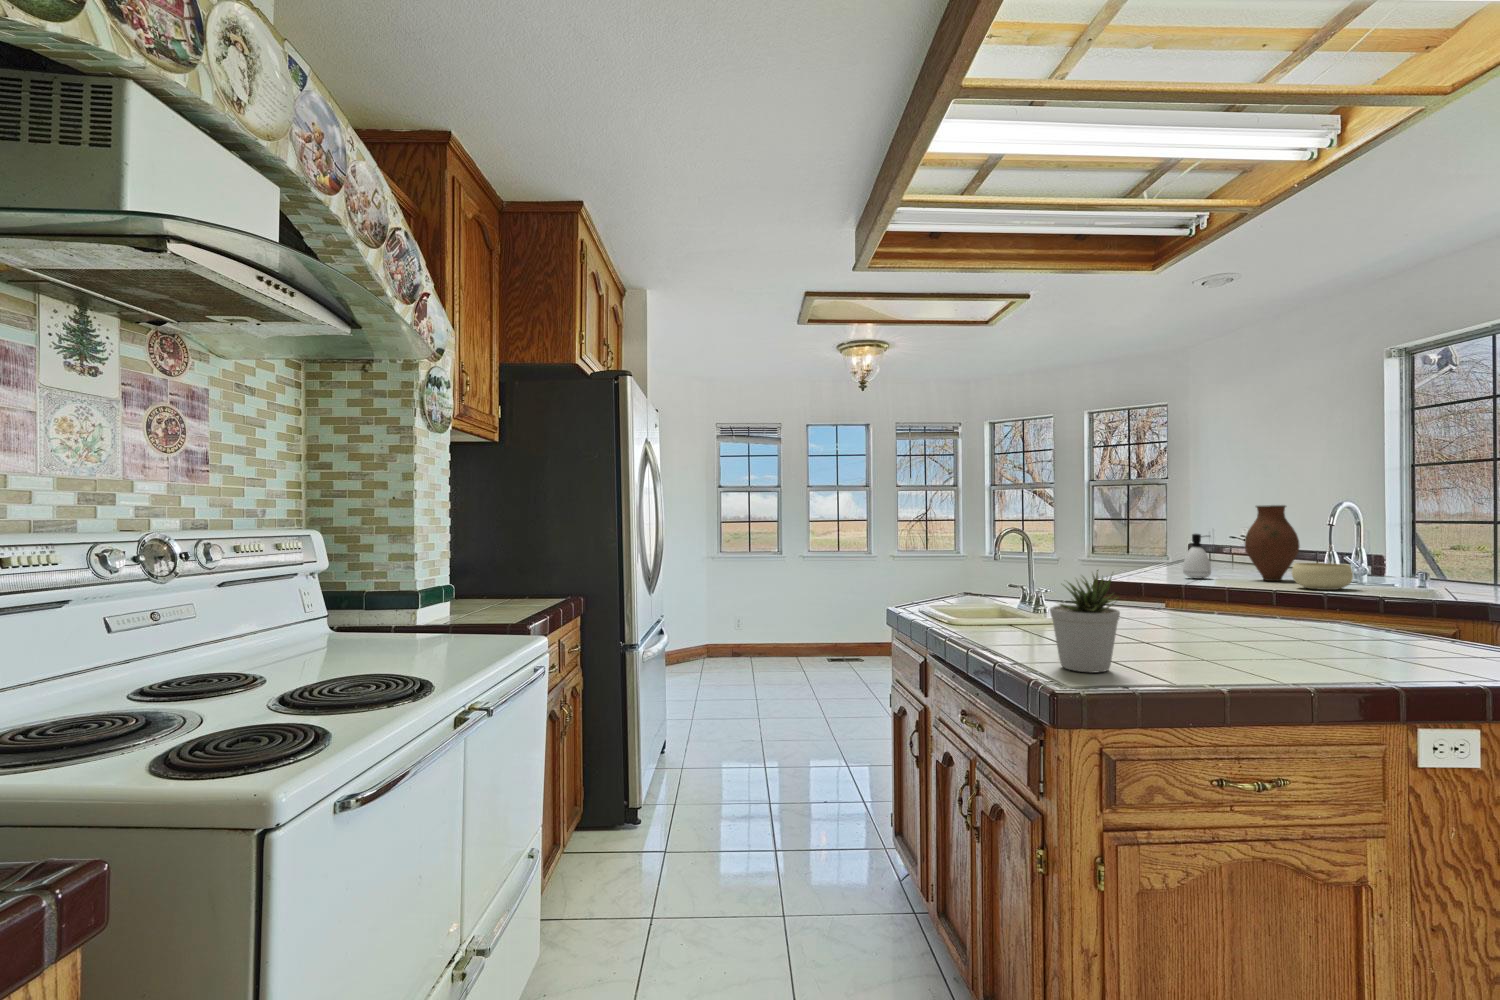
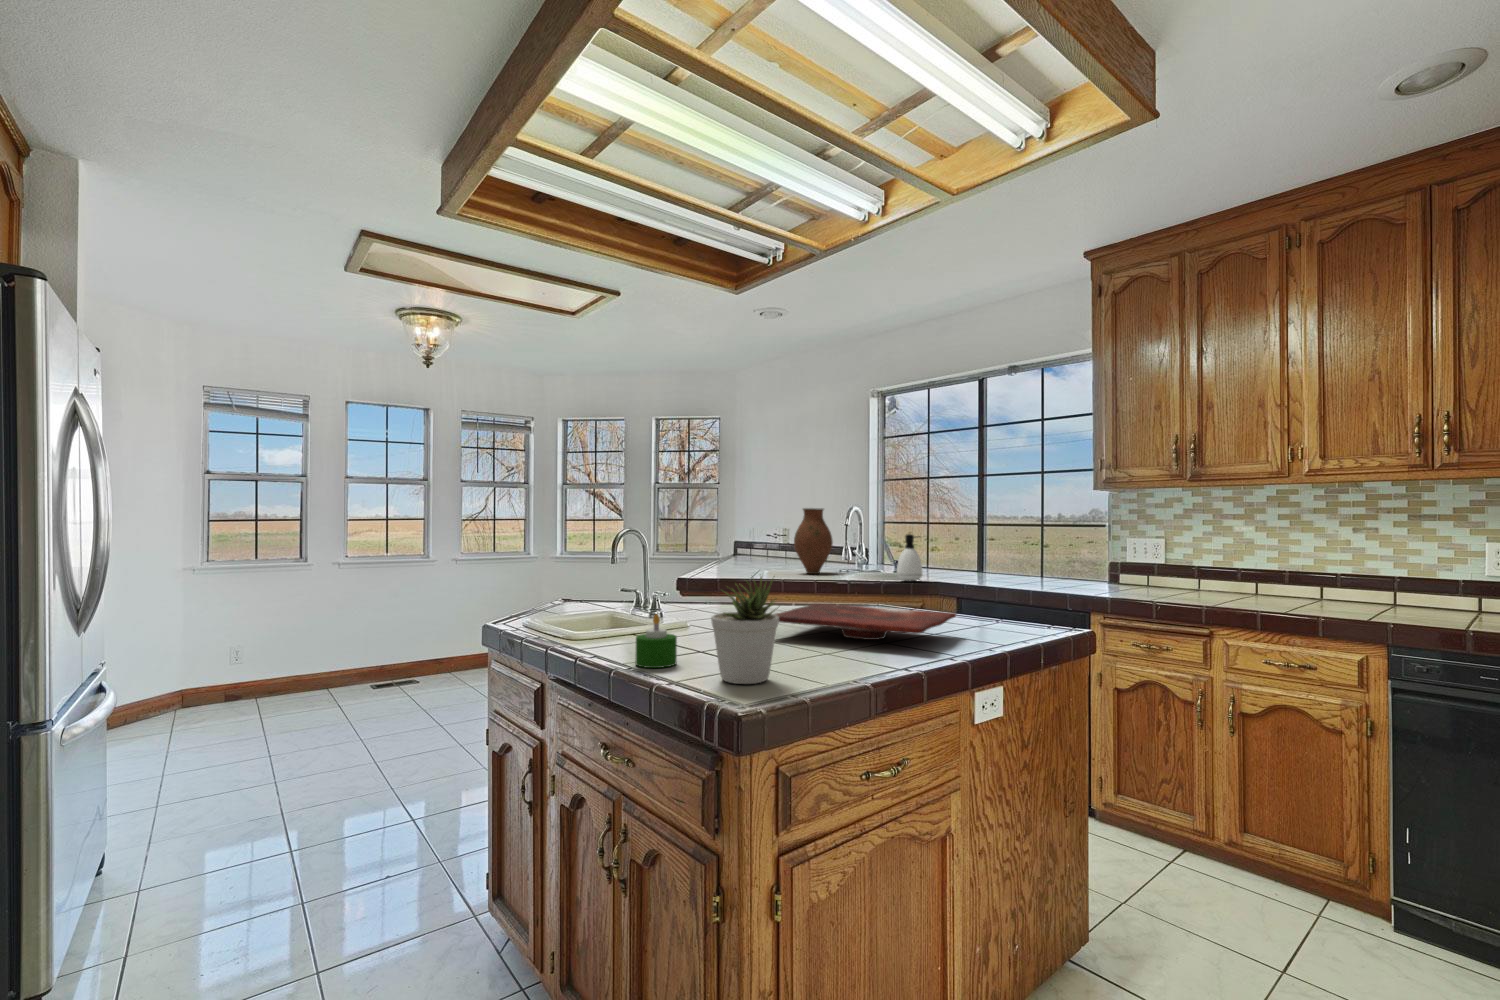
soap dispenser: present [1183,534,1211,578] -> present [897,534,922,581]
bowl: present [1292,563,1353,590] -> none [832,558,873,580]
candle: none [991,604,1030,651] -> present [636,615,677,668]
cutting board: none [1141,608,1400,650] -> present [775,604,956,640]

